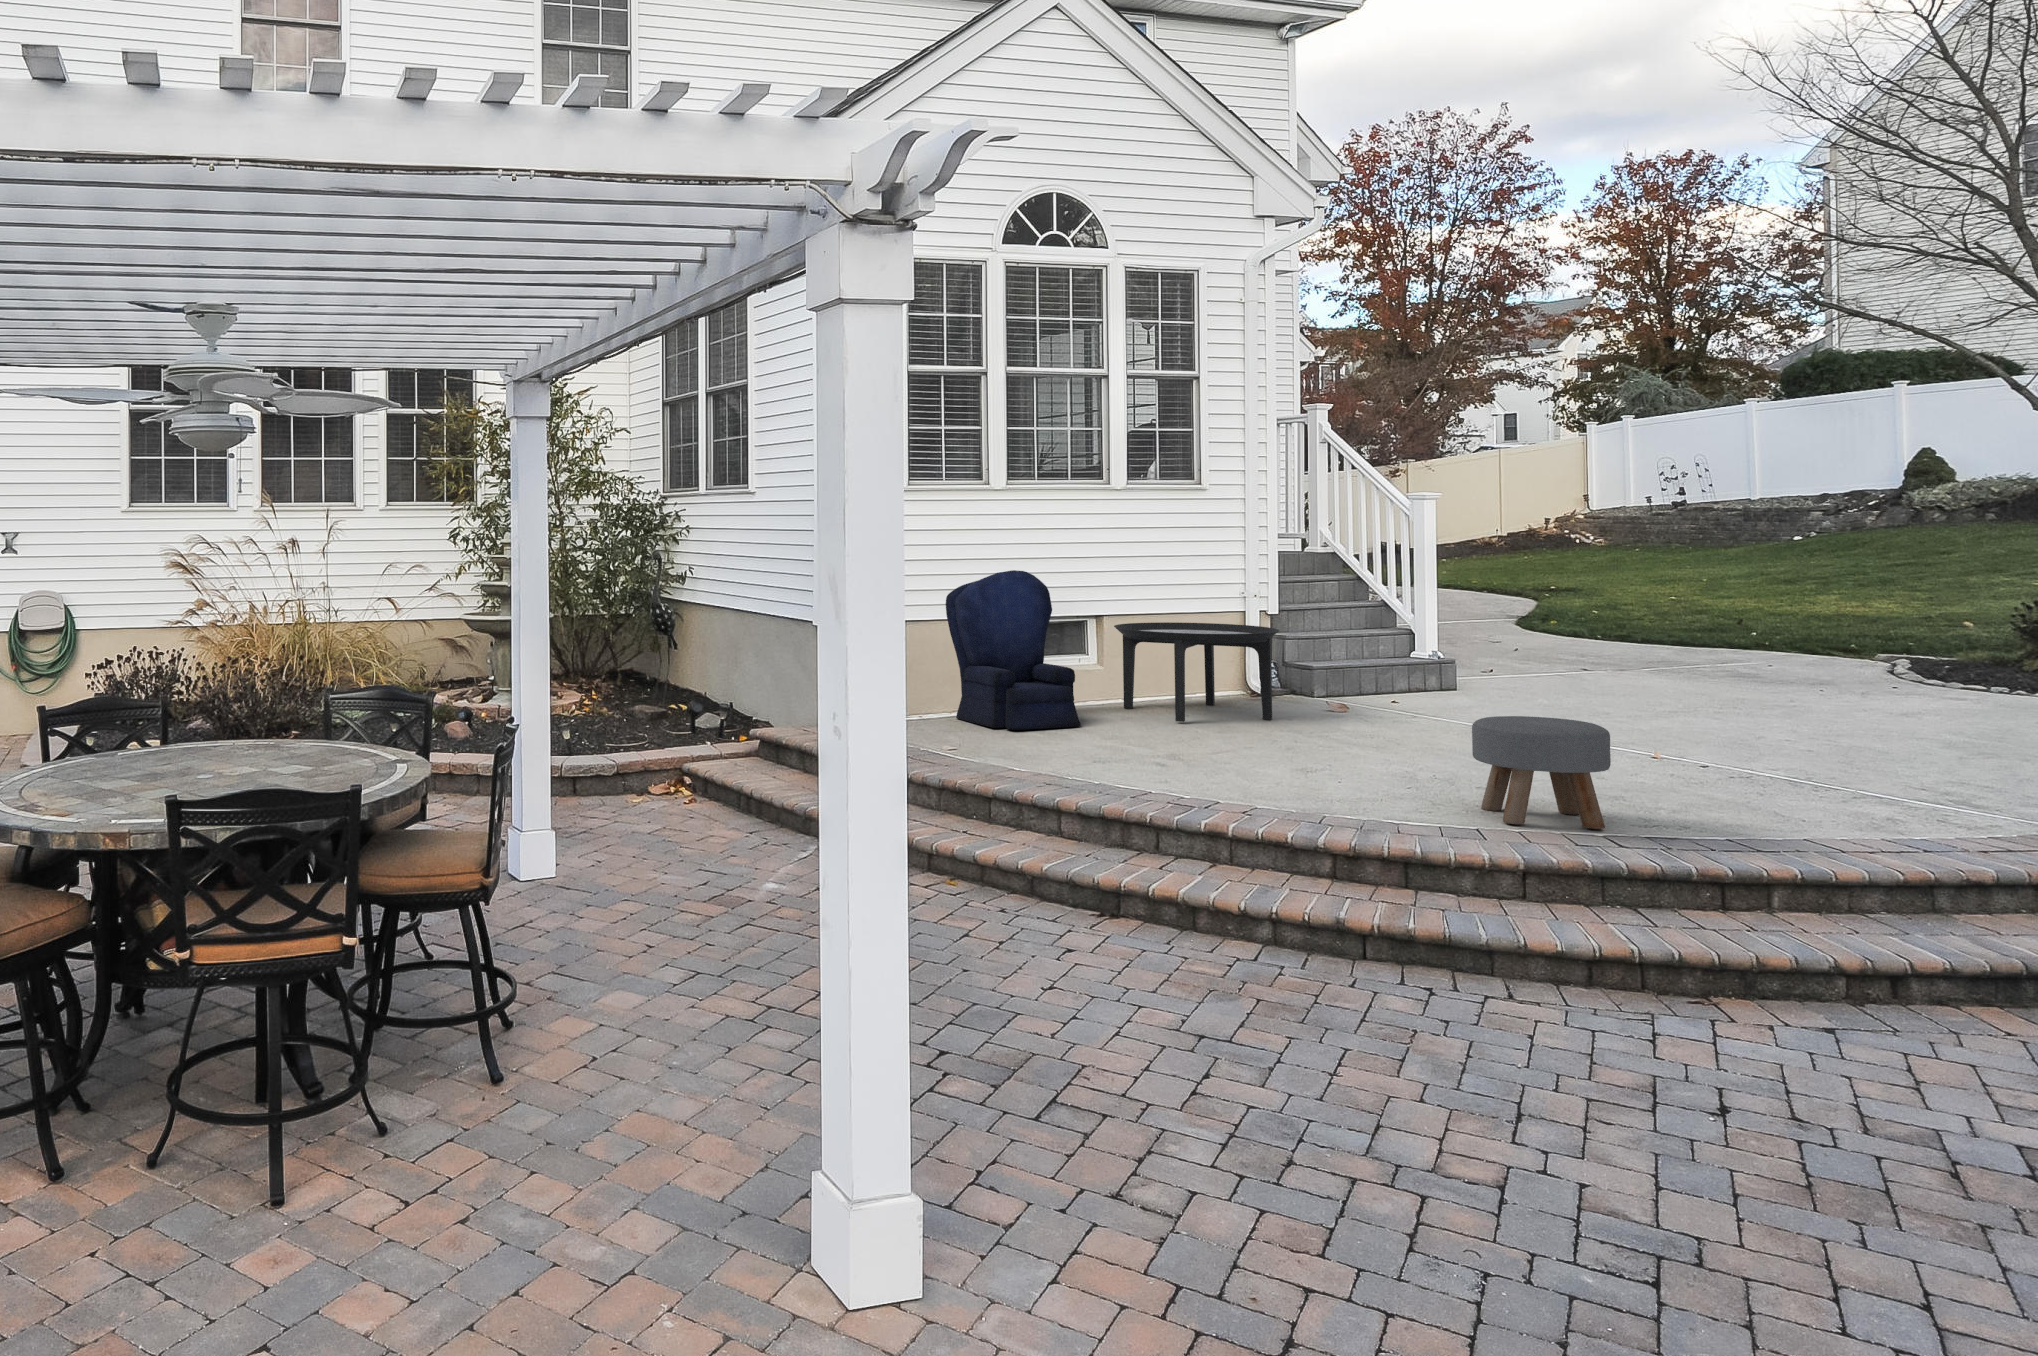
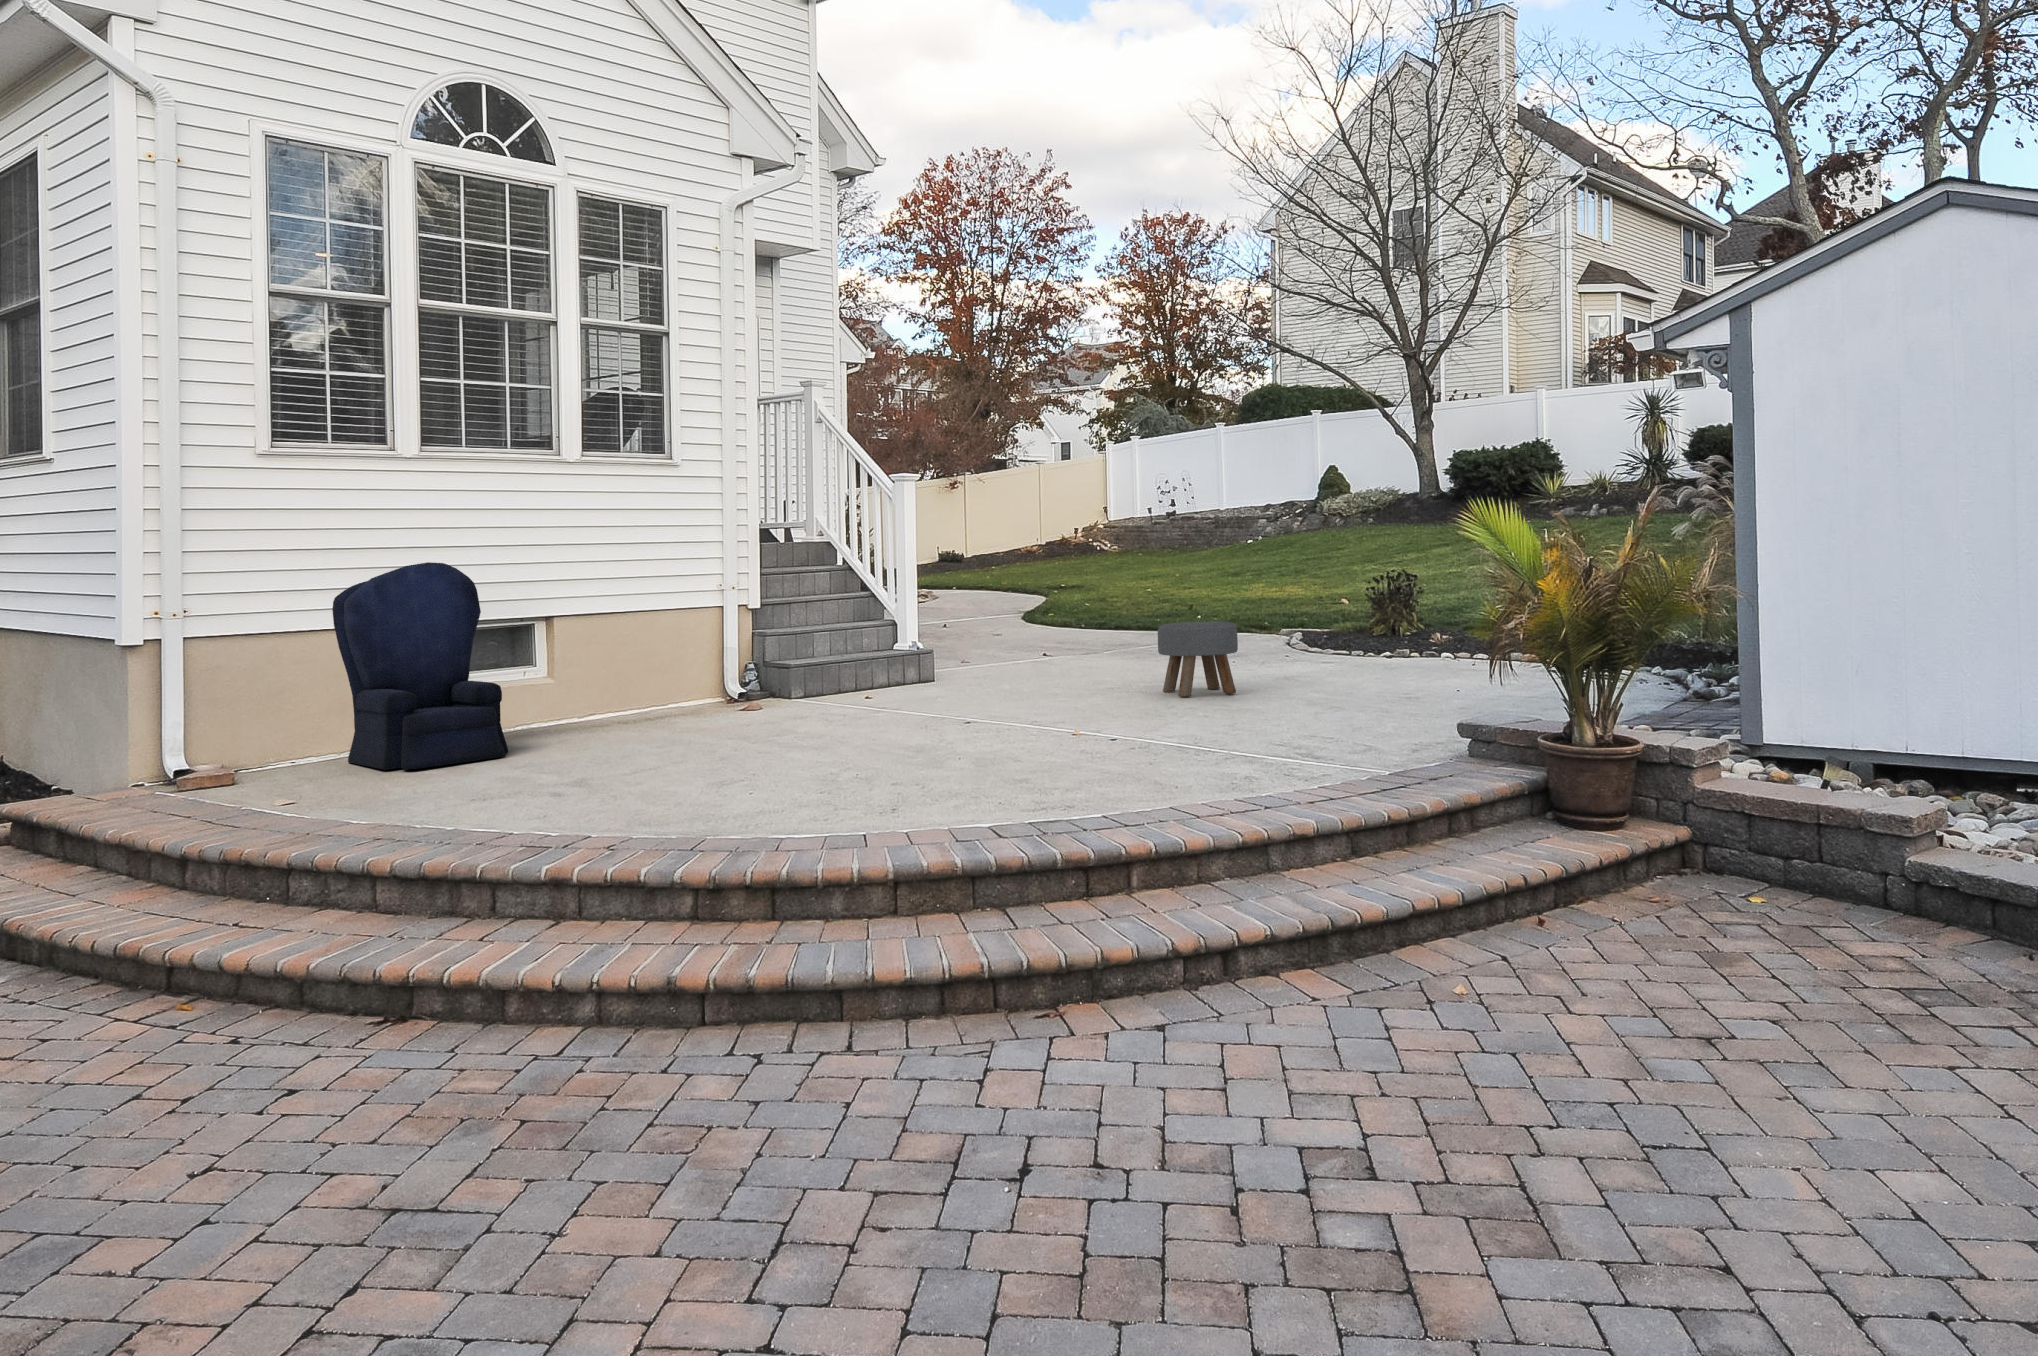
round table: present [1114,622,1279,722] -> none [565,621,746,739]
ottoman: present [1472,716,1611,829] -> present [1158,621,1238,697]

